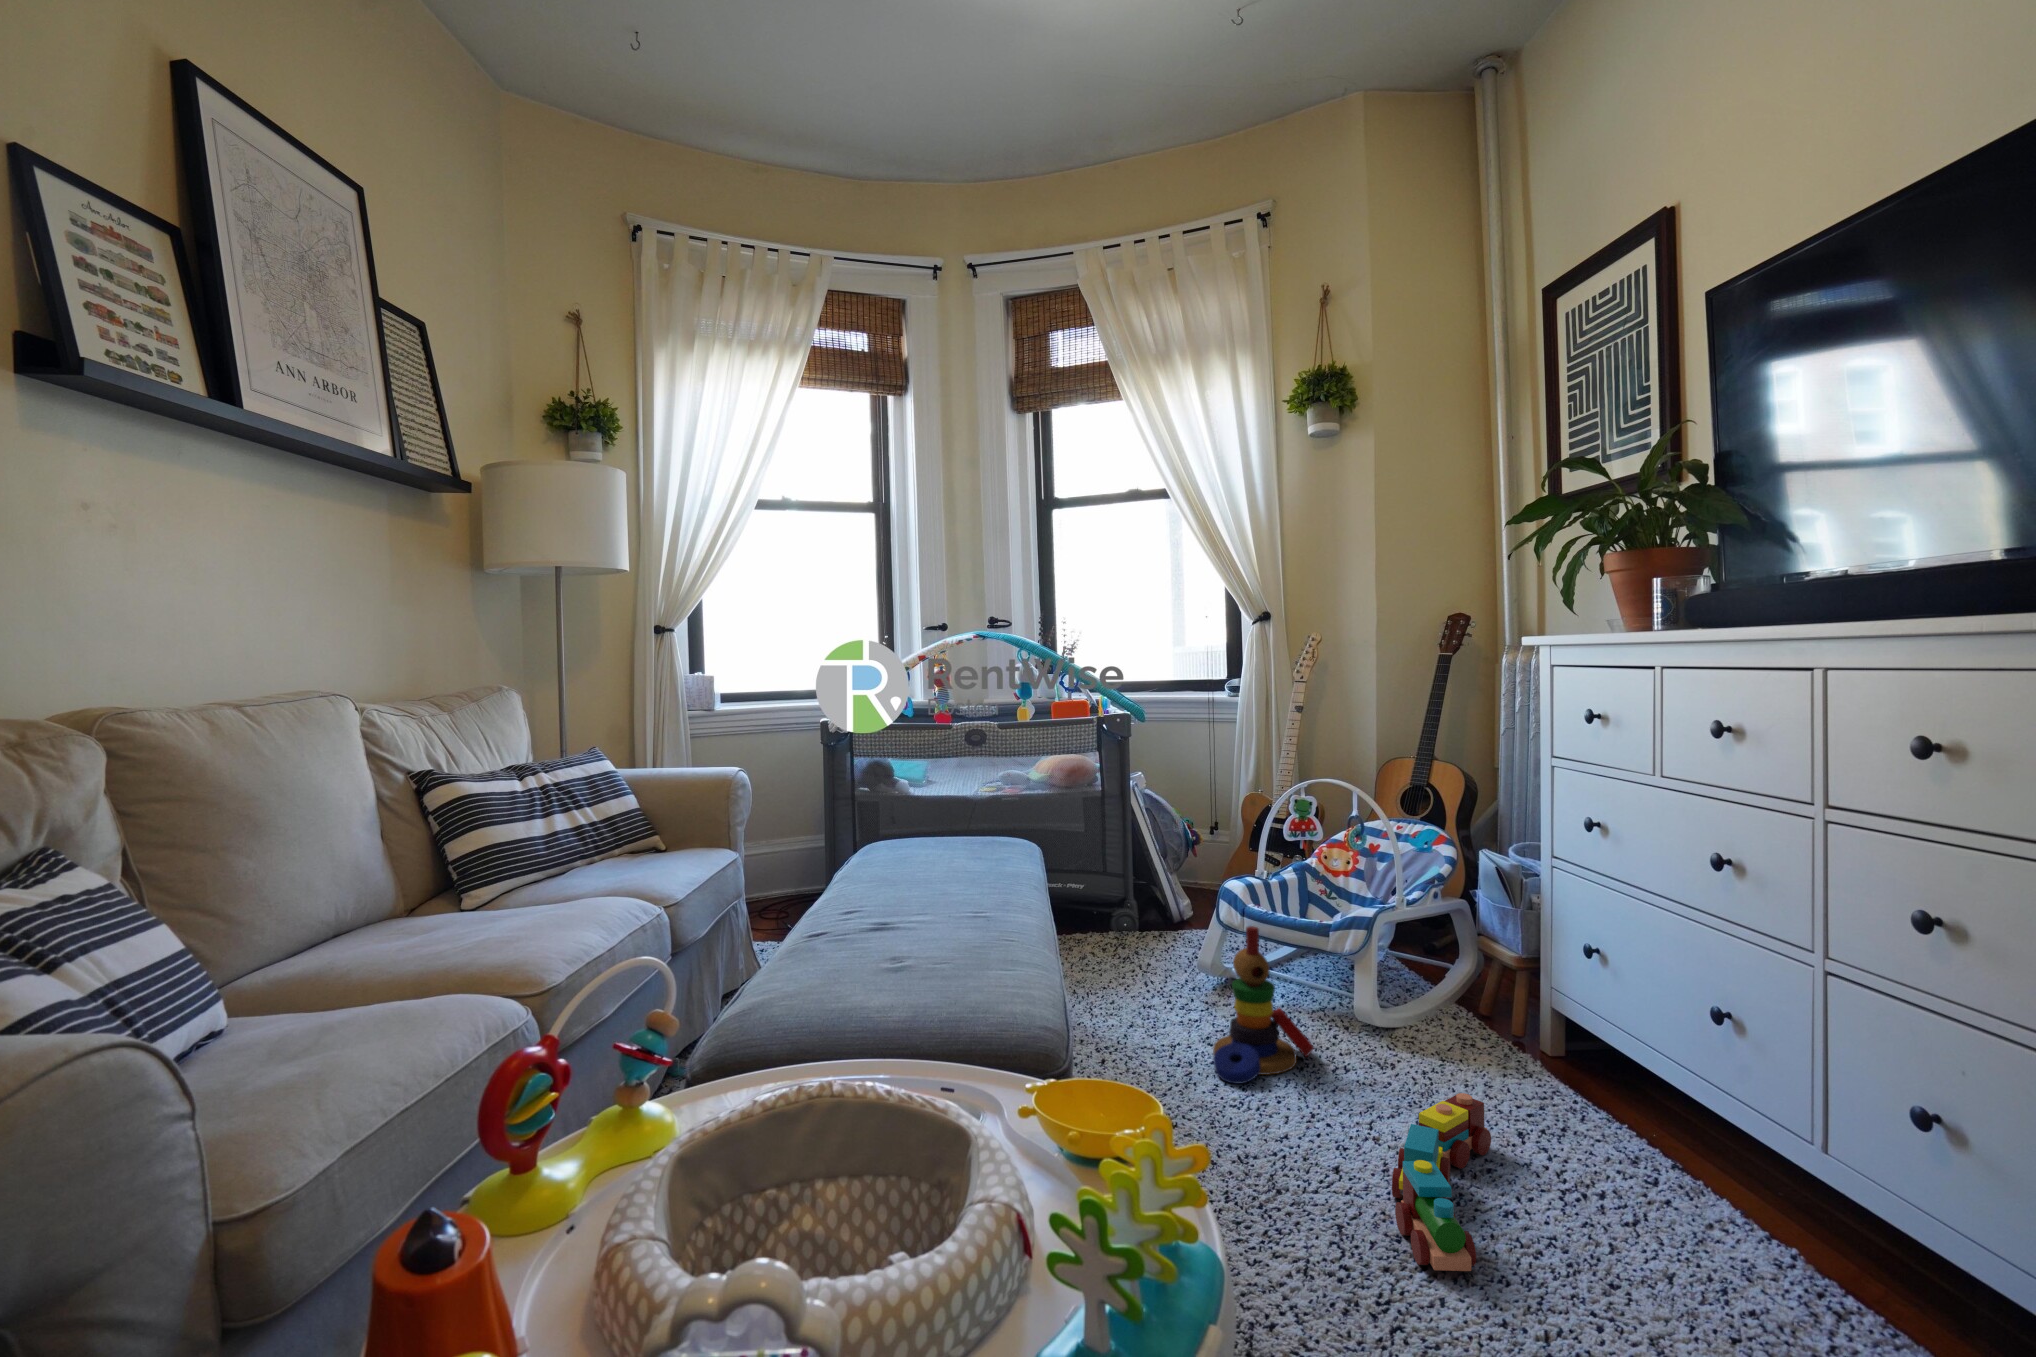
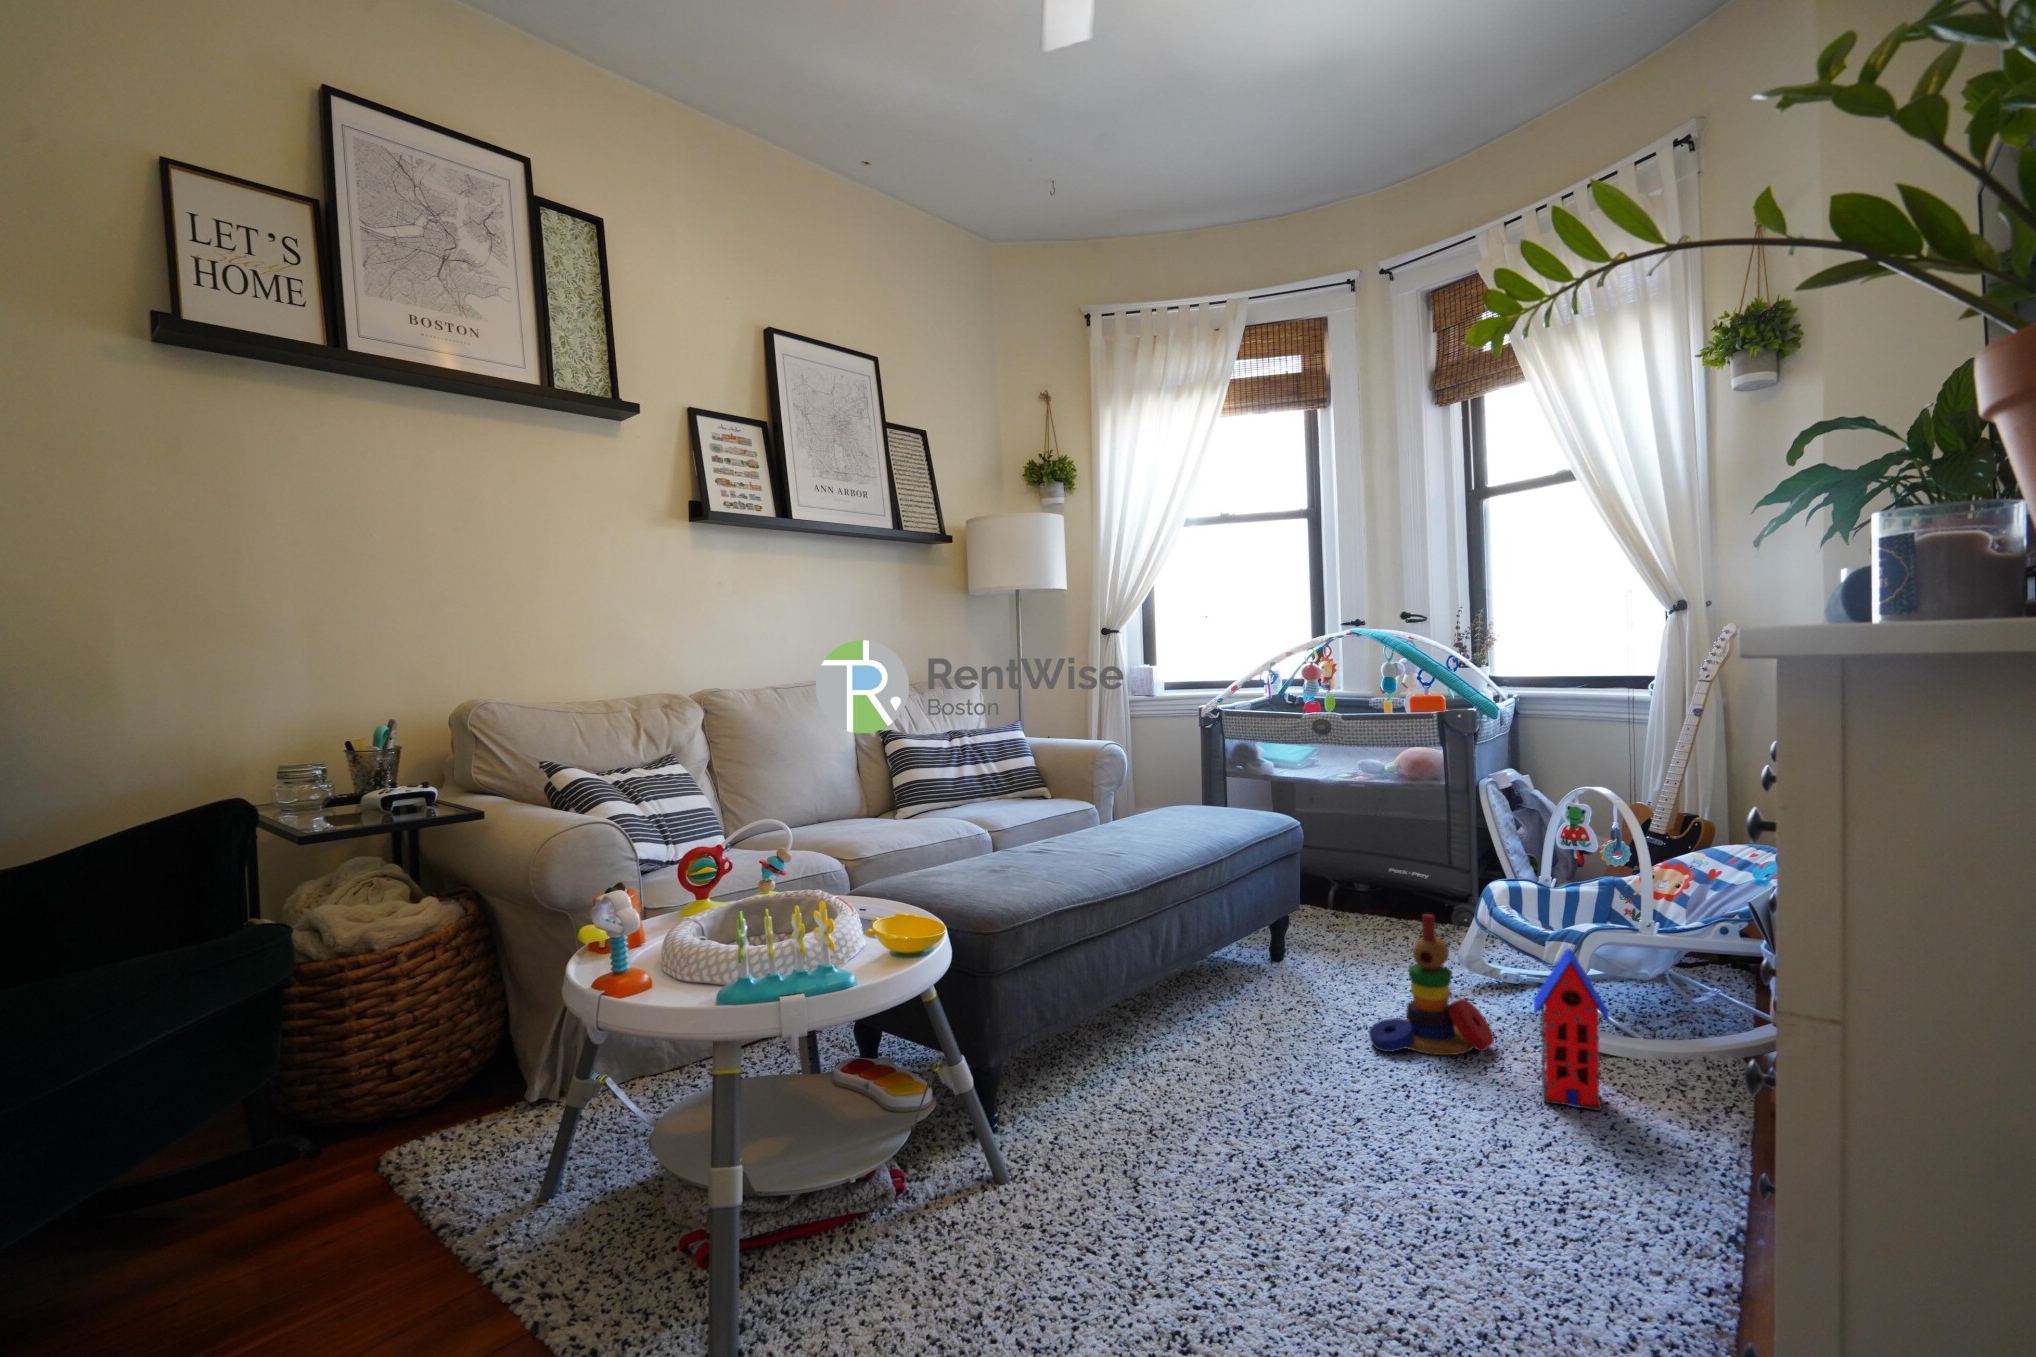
toy house: none [1381,939,1464,1095] -> present [1534,949,1610,1111]
toy train: present [1392,1093,1491,1271] -> none [1328,1091,1549,1197]

